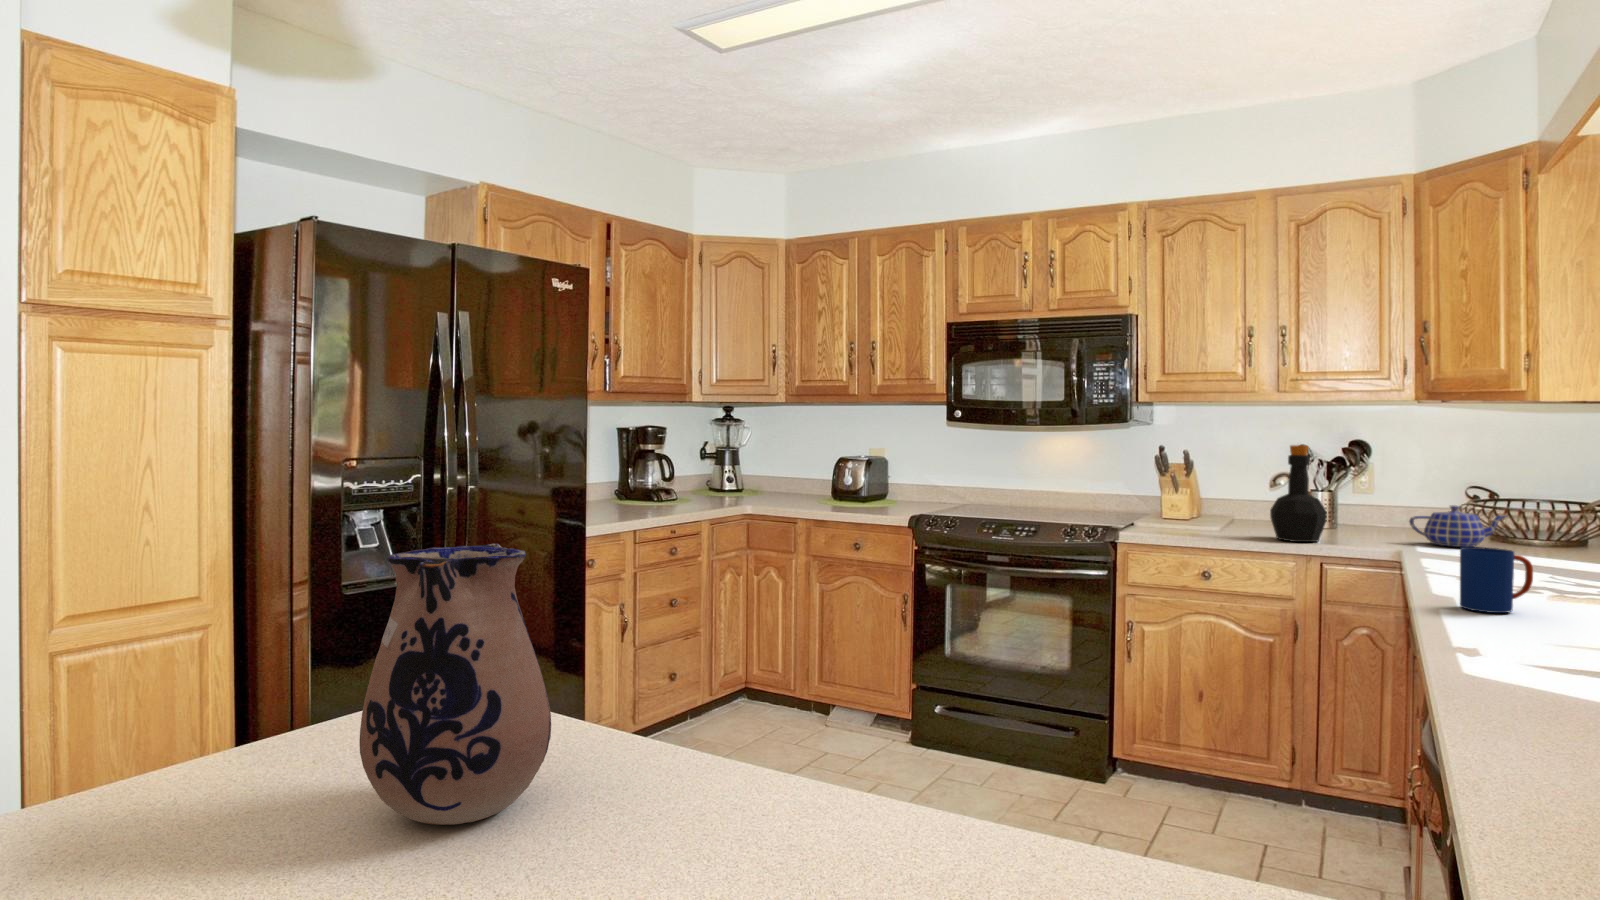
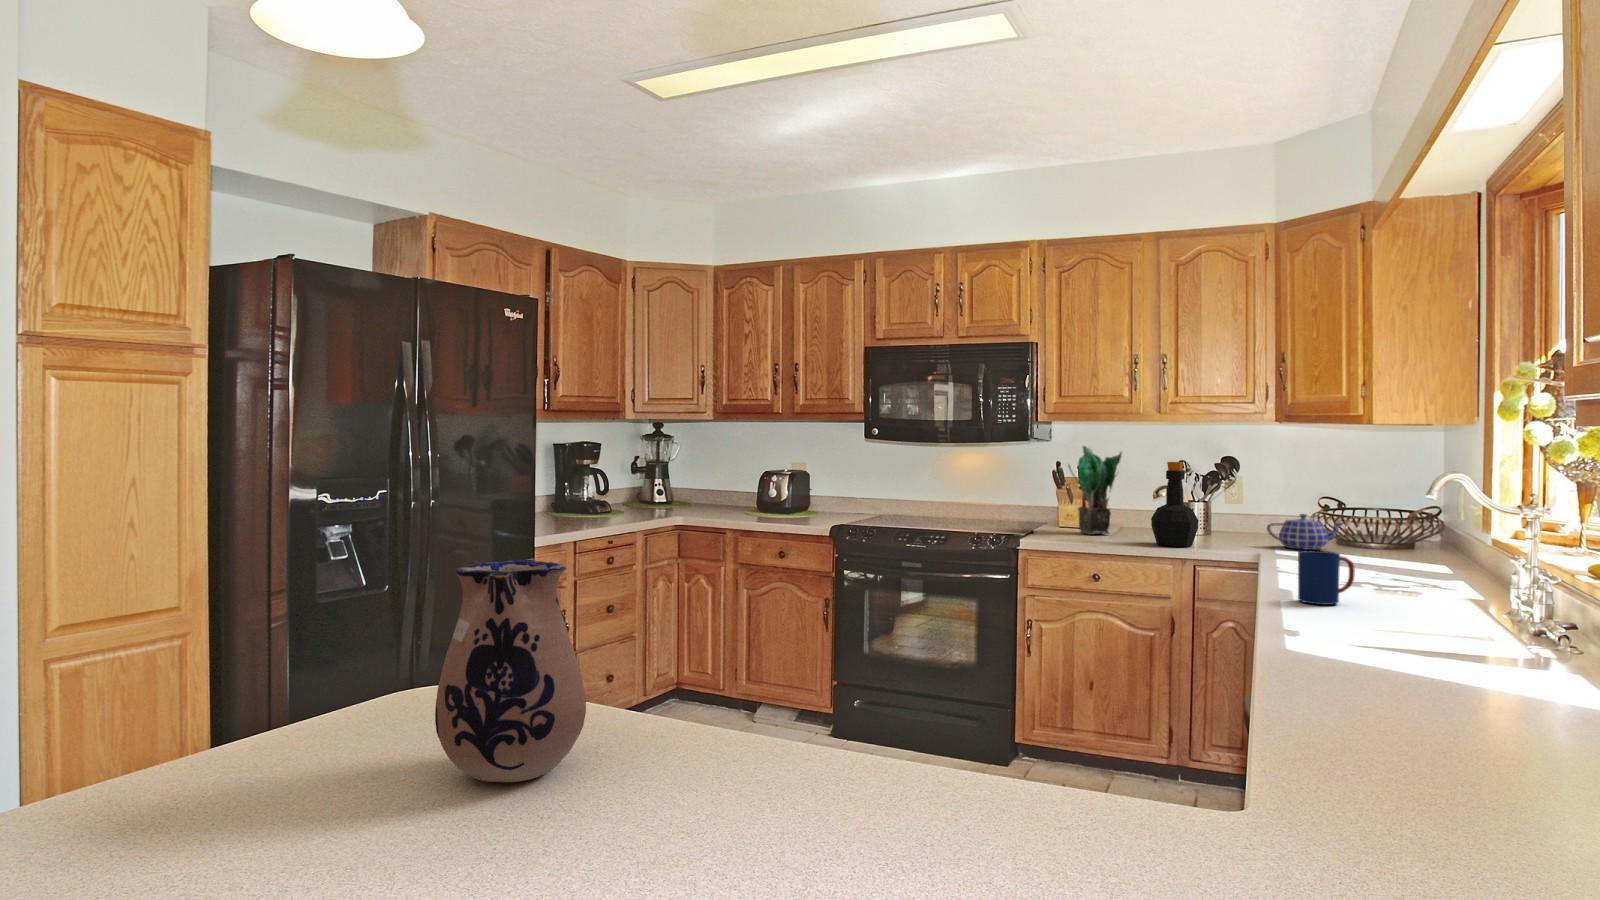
potted plant: none [1172,428,1235,528] -> present [1068,446,1122,535]

